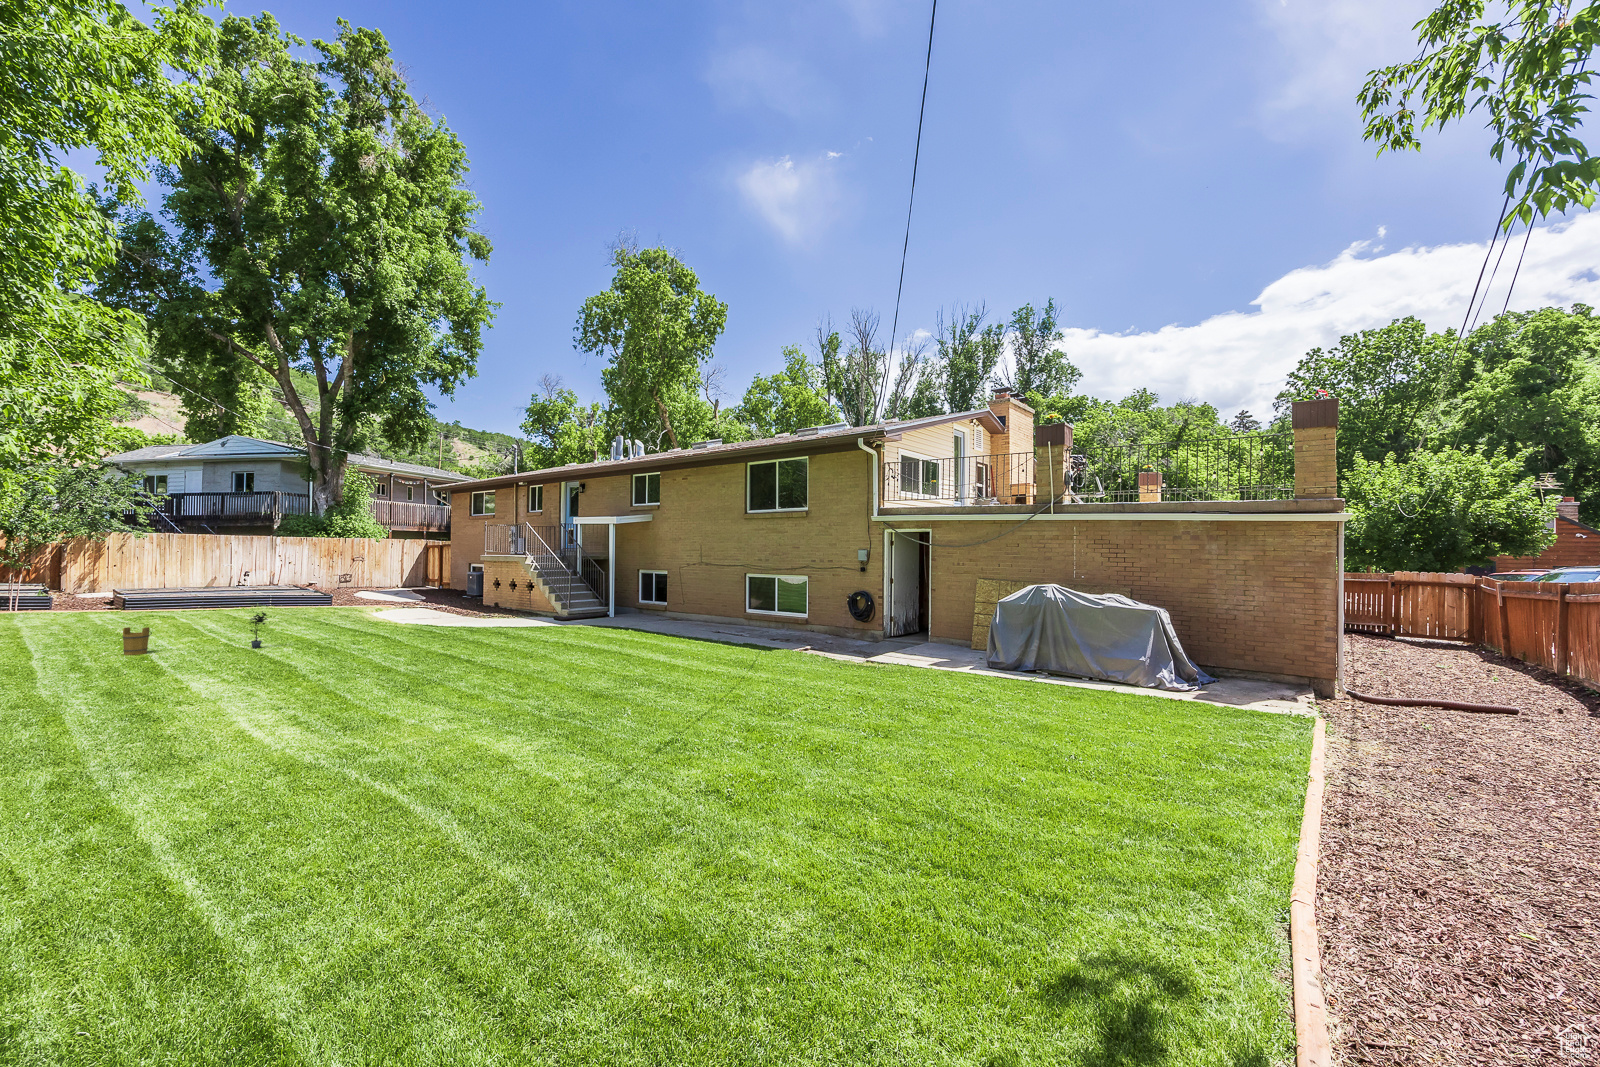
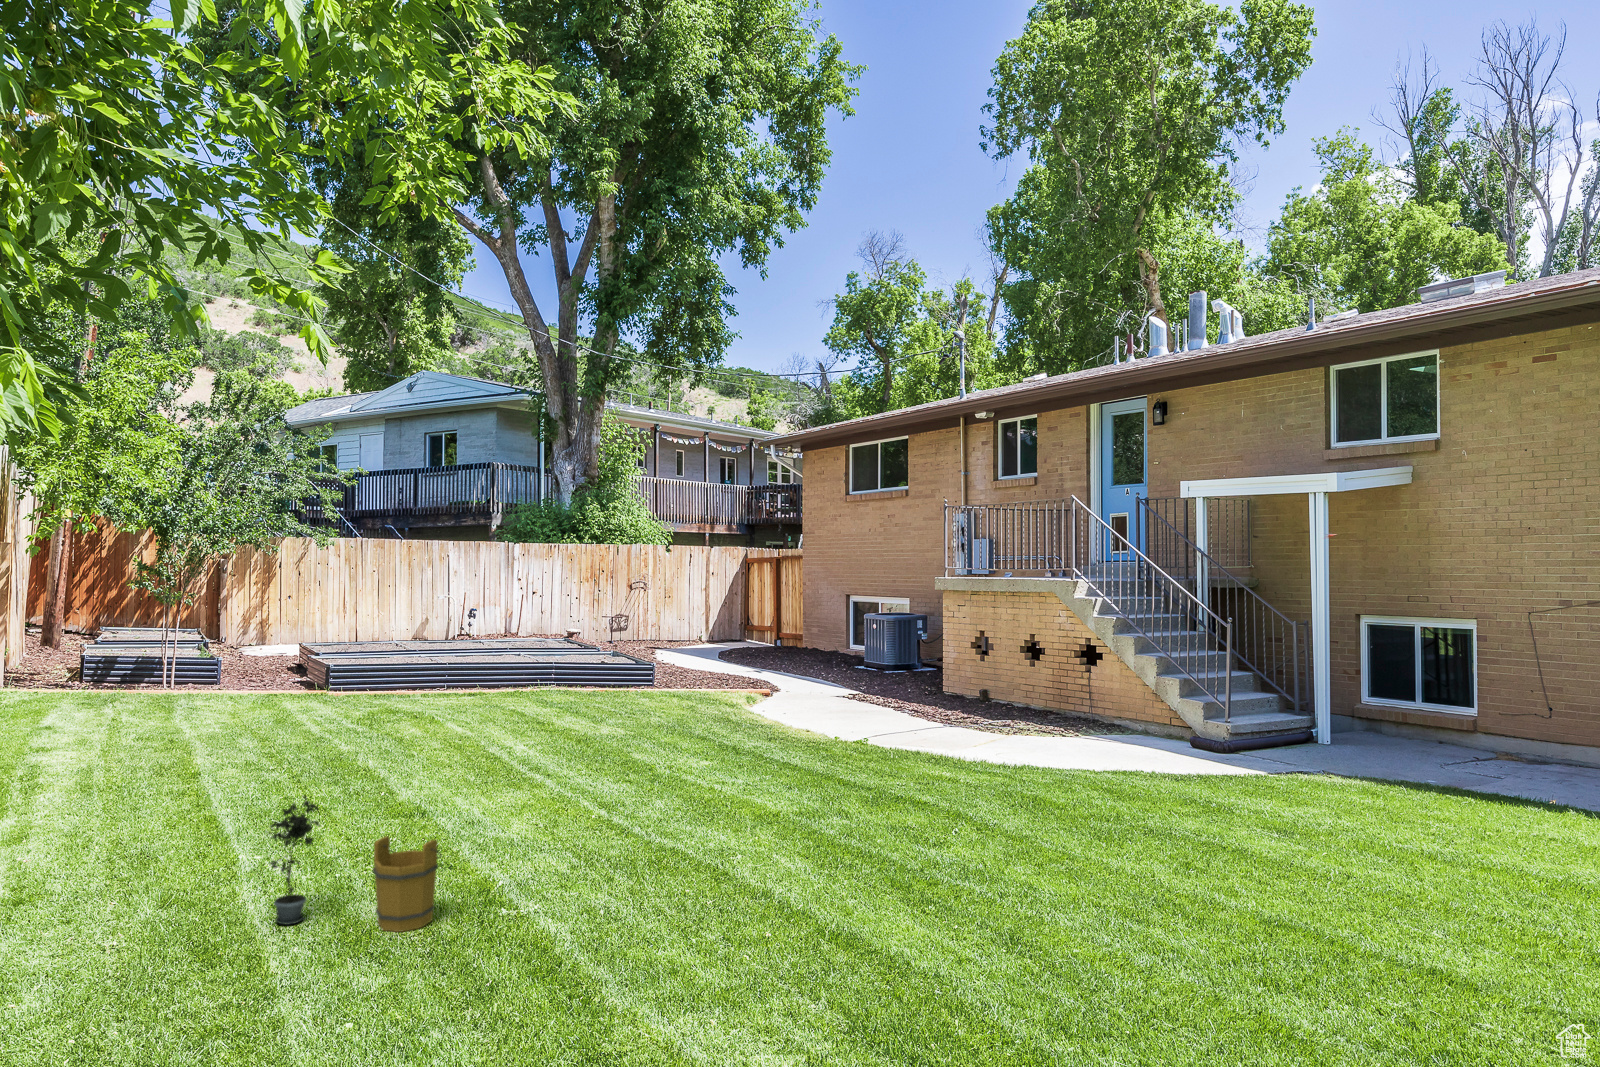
potted plant: present [250,611,267,648] -> present [270,796,321,925]

